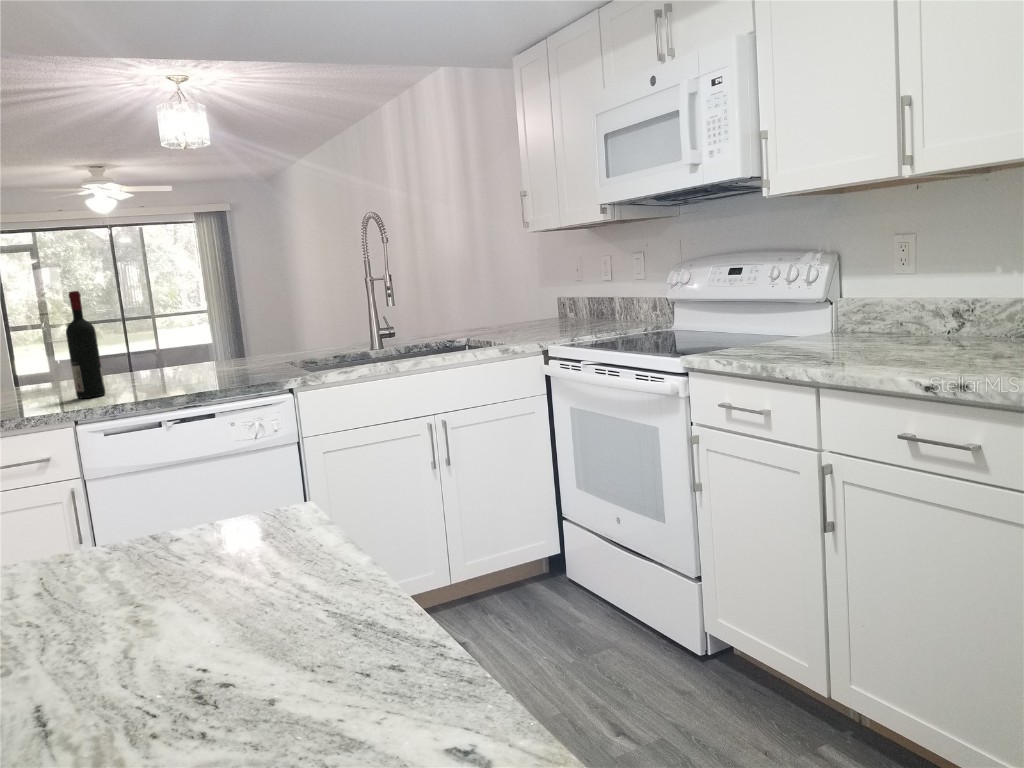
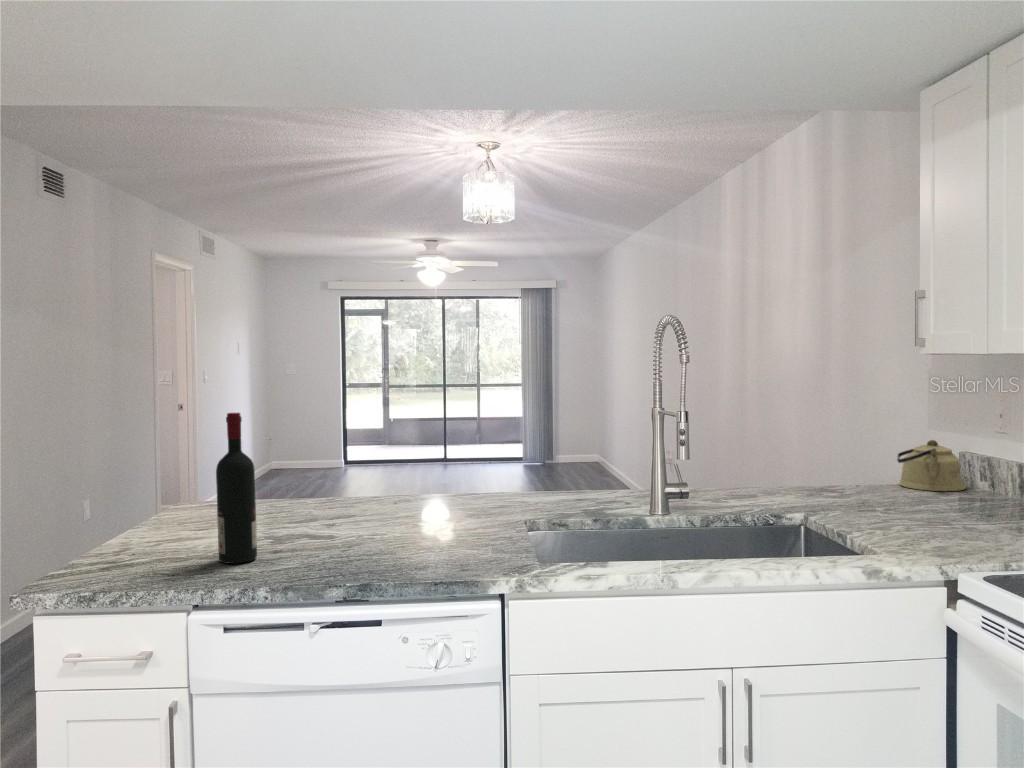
kettle: none [523,292,565,325] -> present [897,440,966,491]

